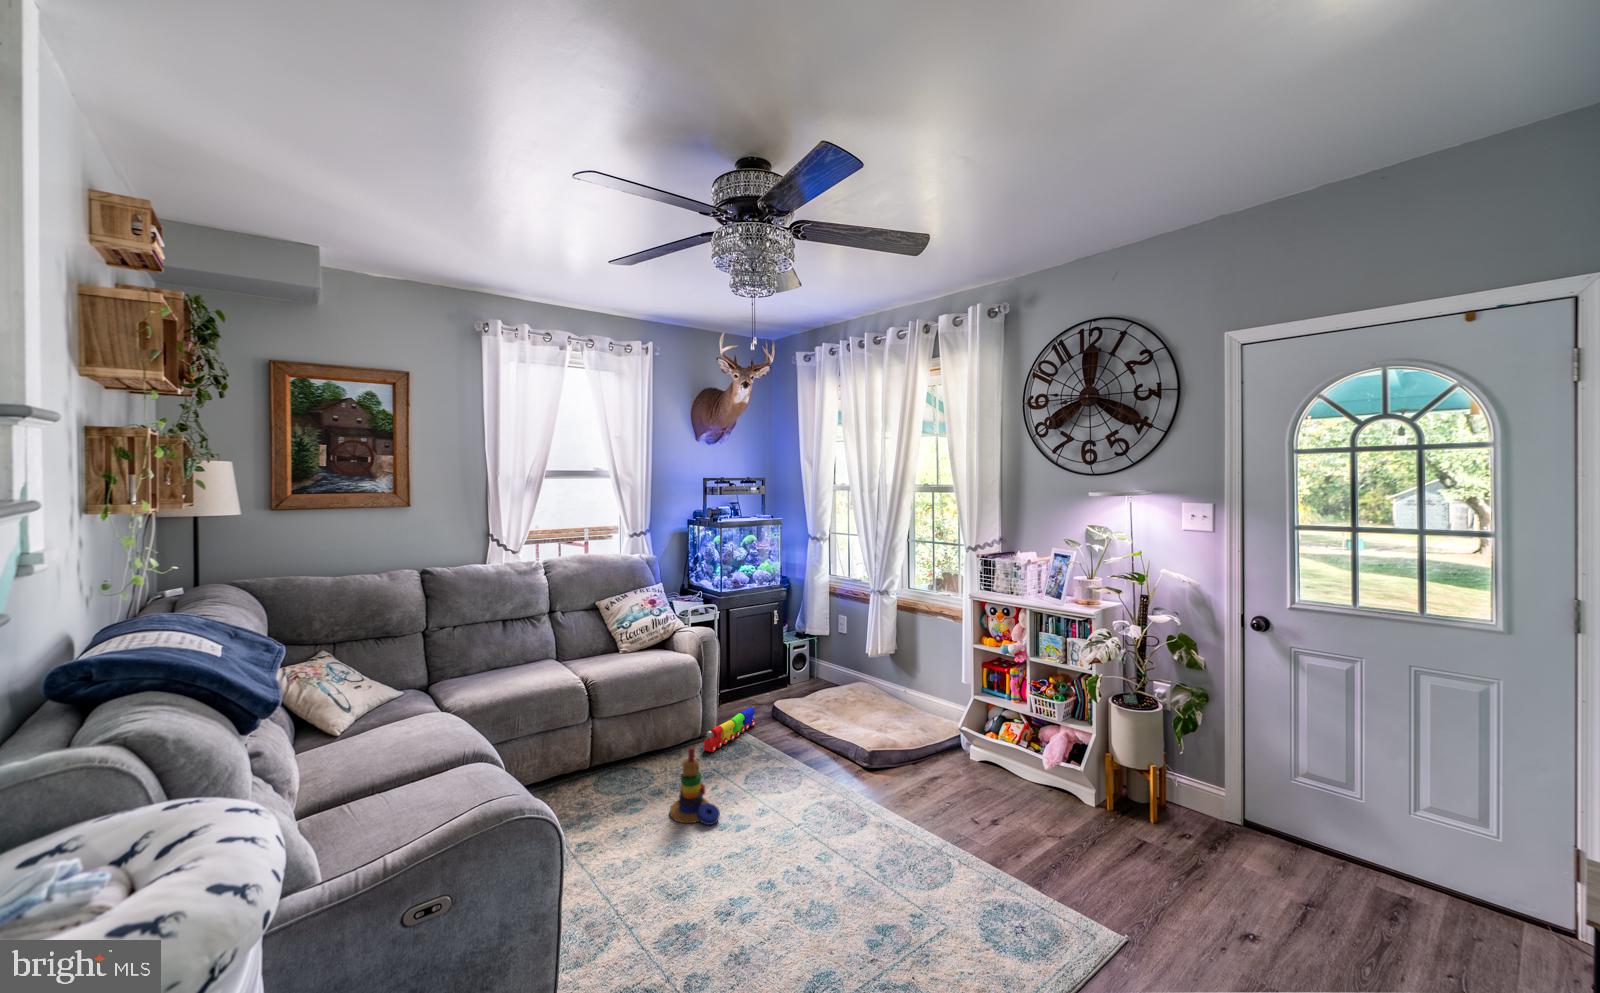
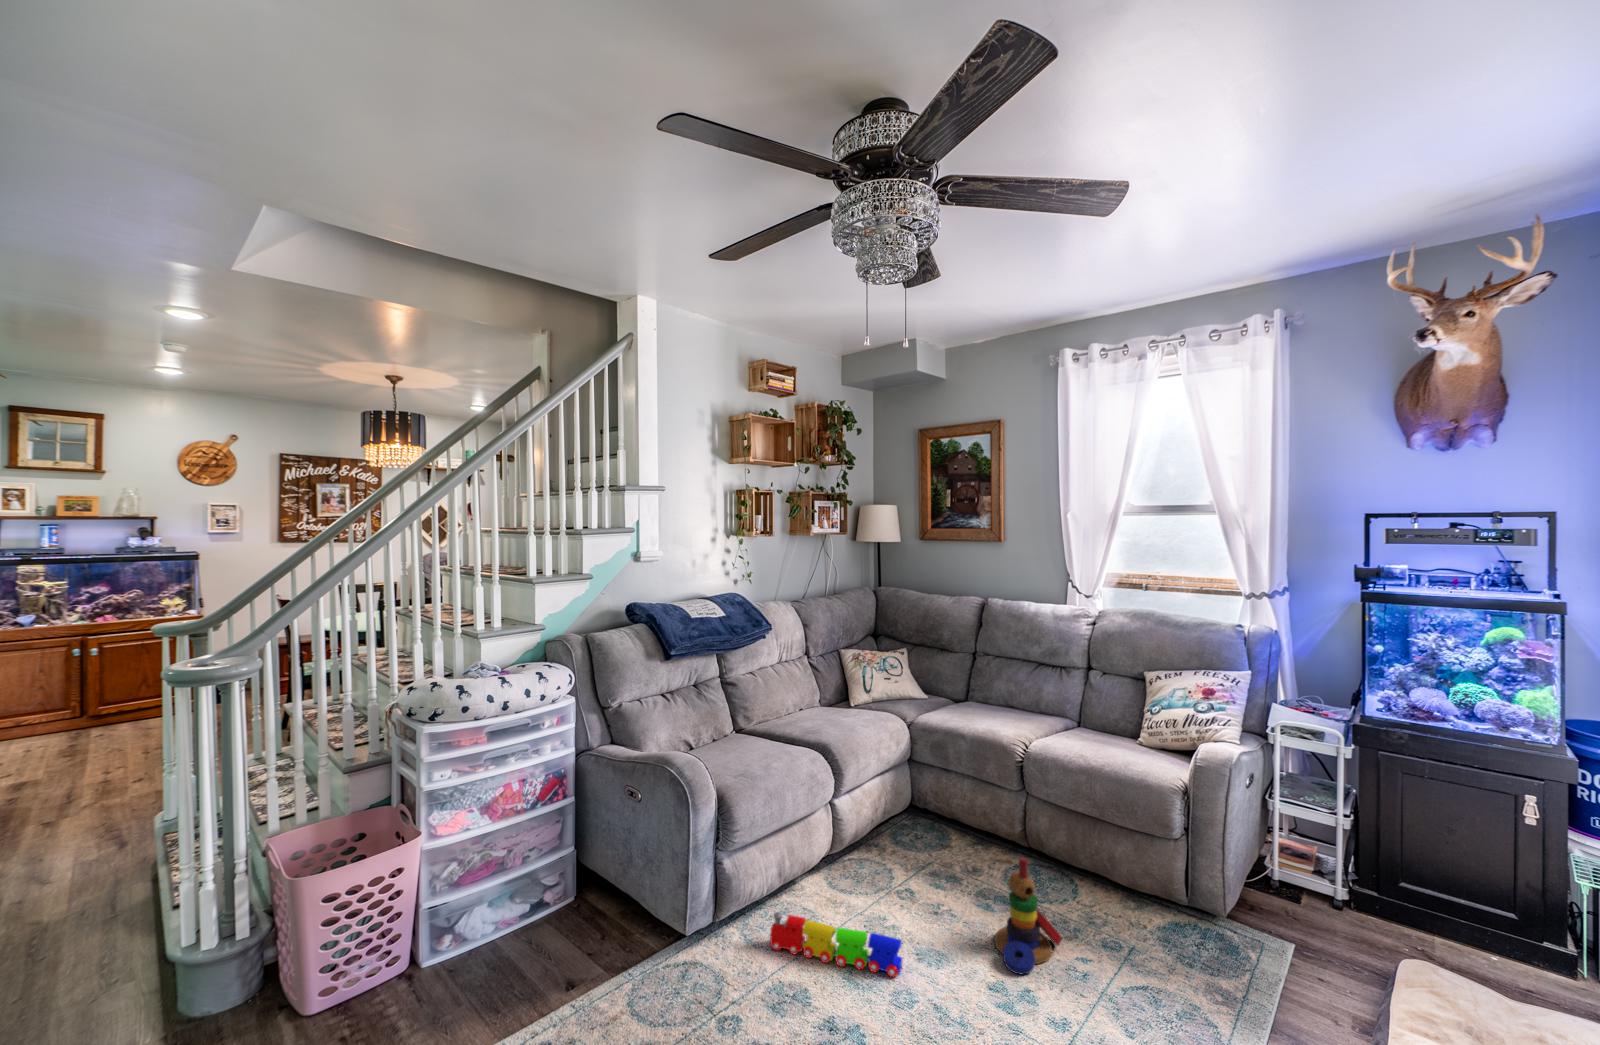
toy train: present [704,707,755,752] -> present [770,912,902,977]

